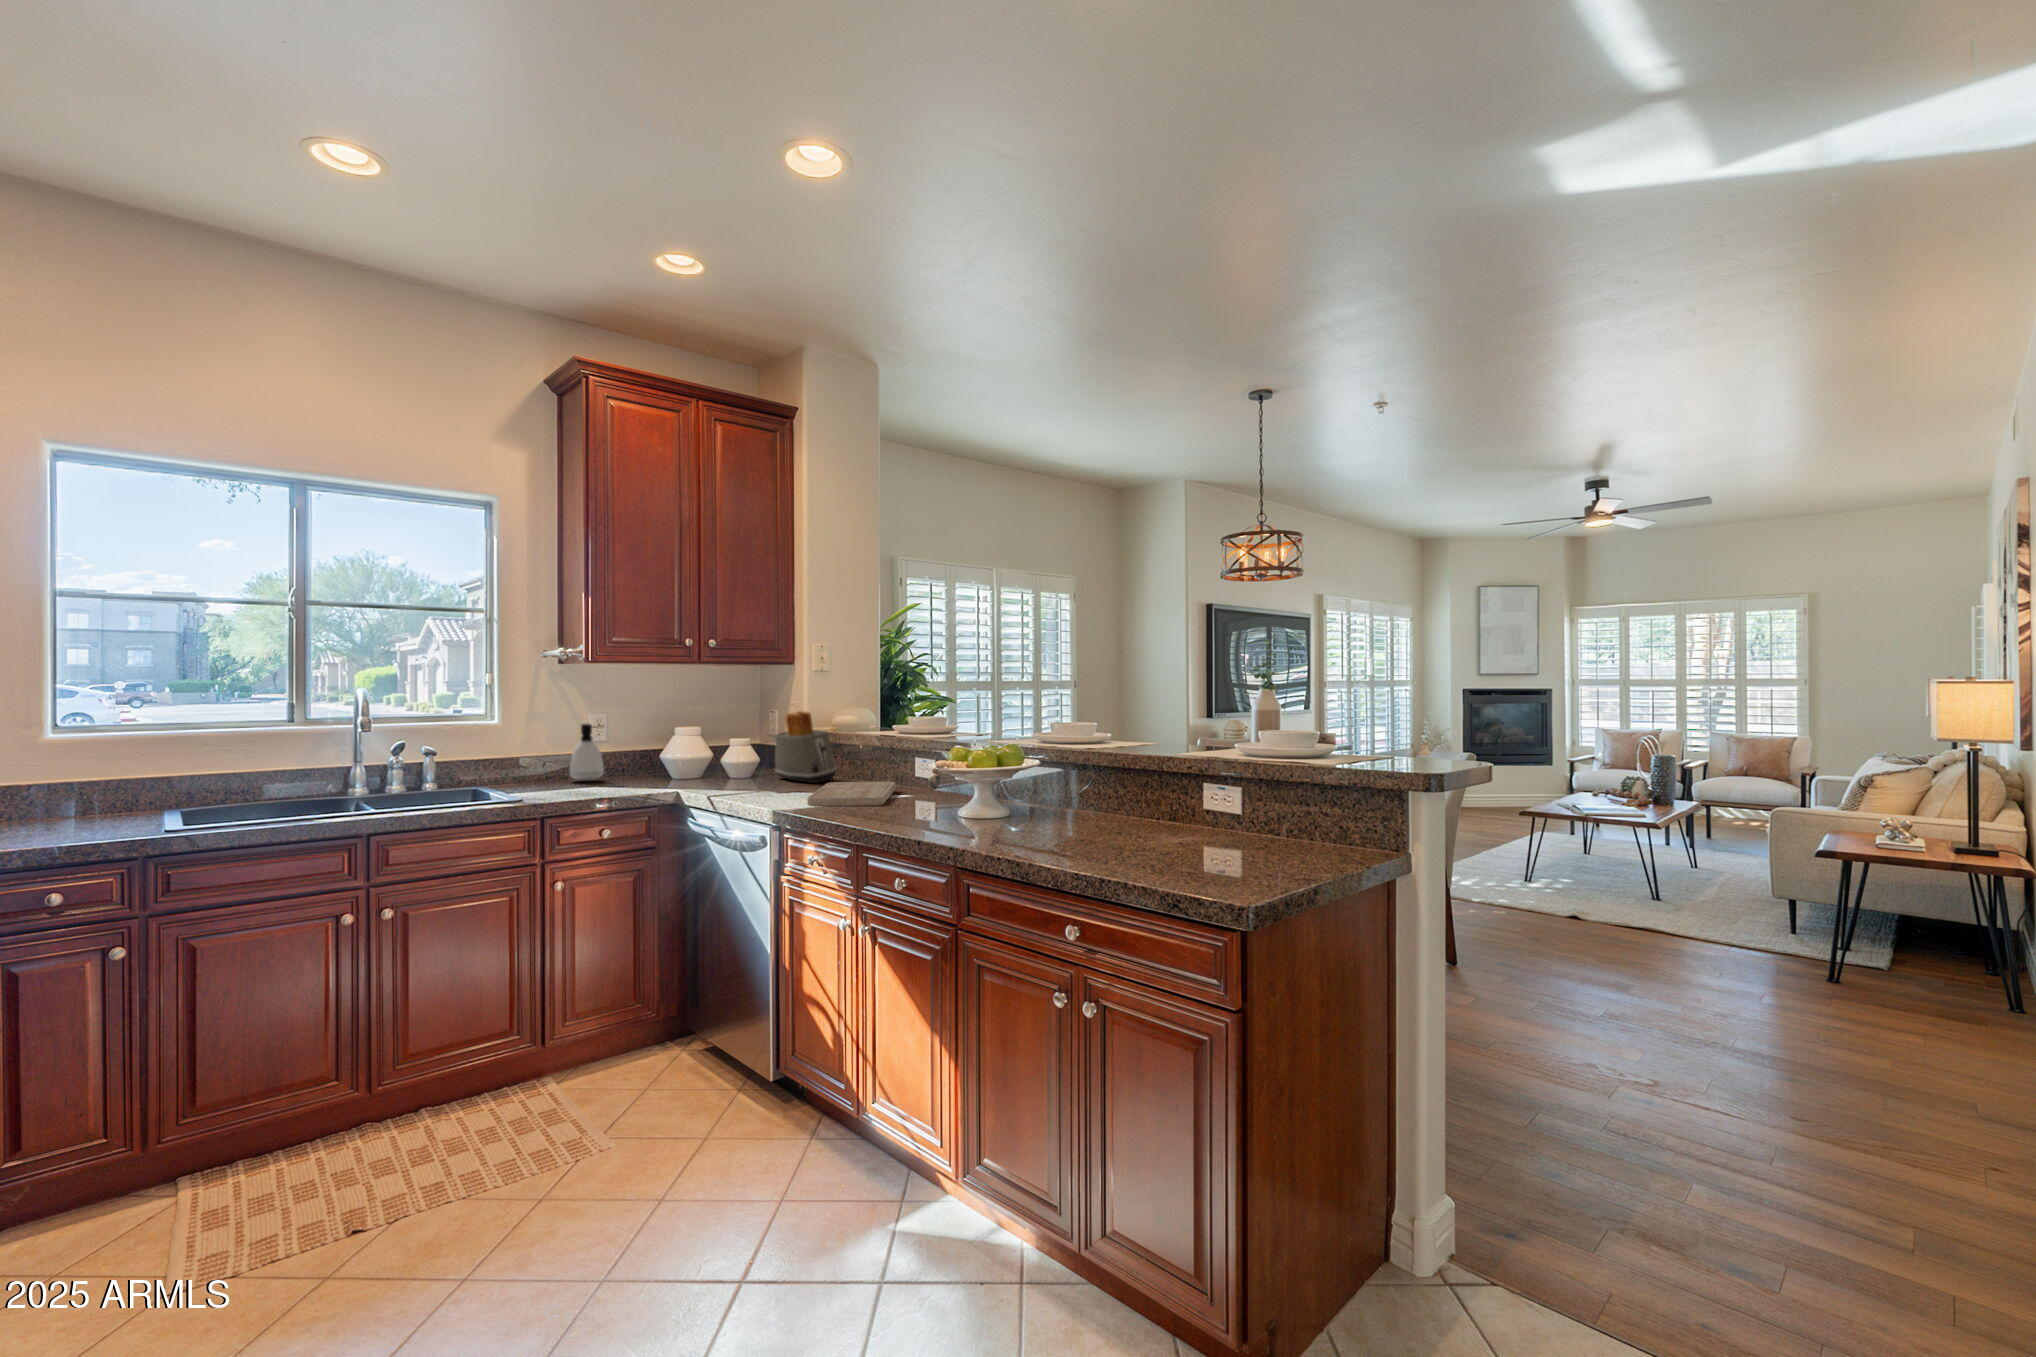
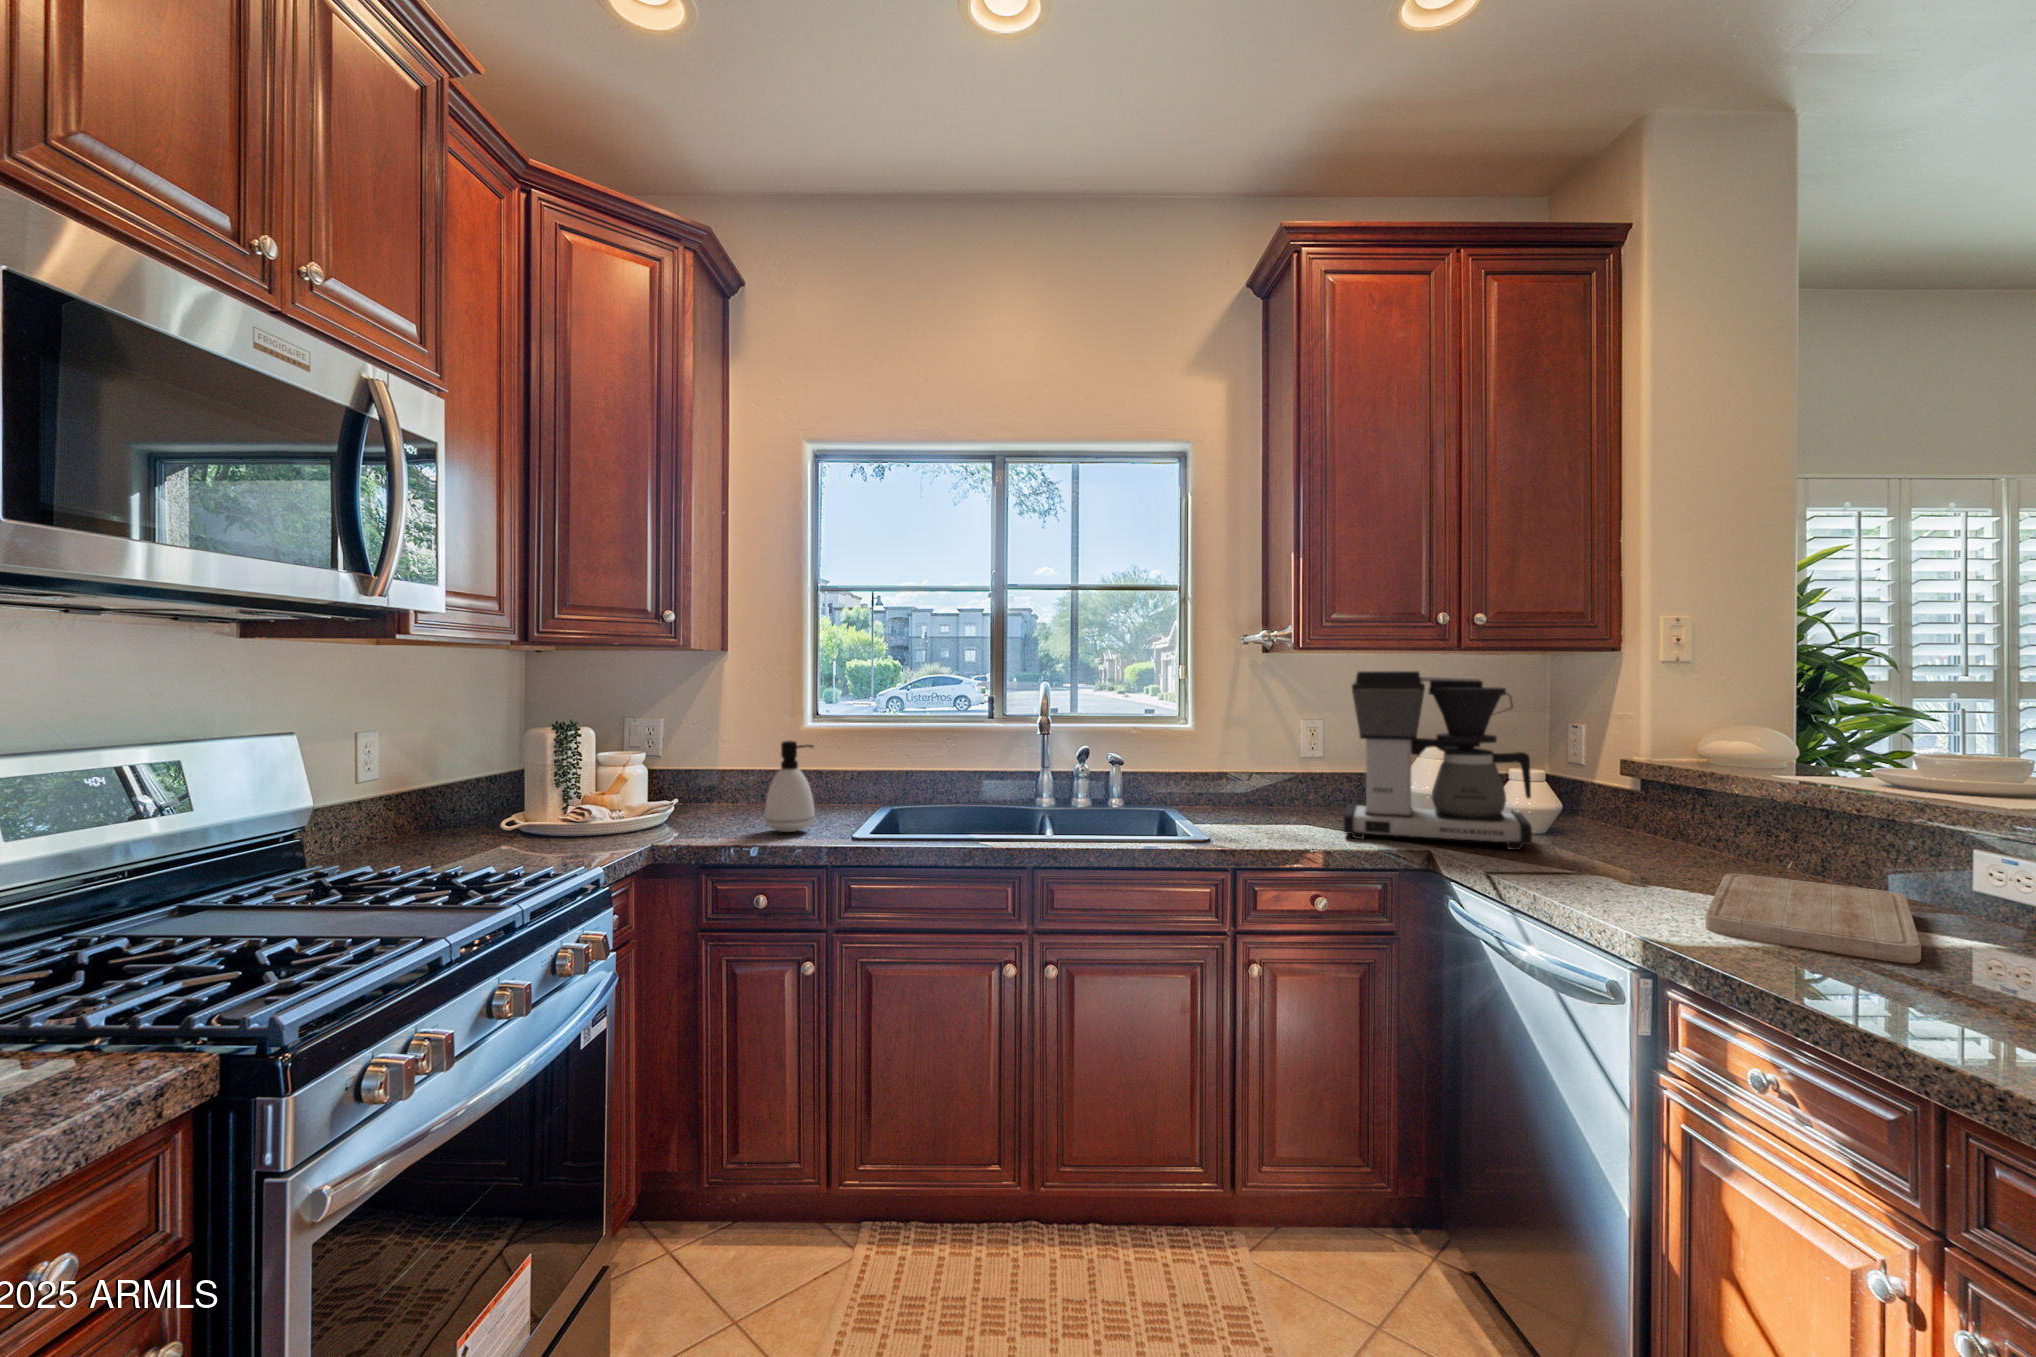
coffee maker: none [621,677,738,791] -> present [1344,671,1532,850]
toaster: present [775,711,837,783] -> none [1592,731,1726,861]
soap dispenser: present [570,724,604,781] -> present [765,741,815,832]

